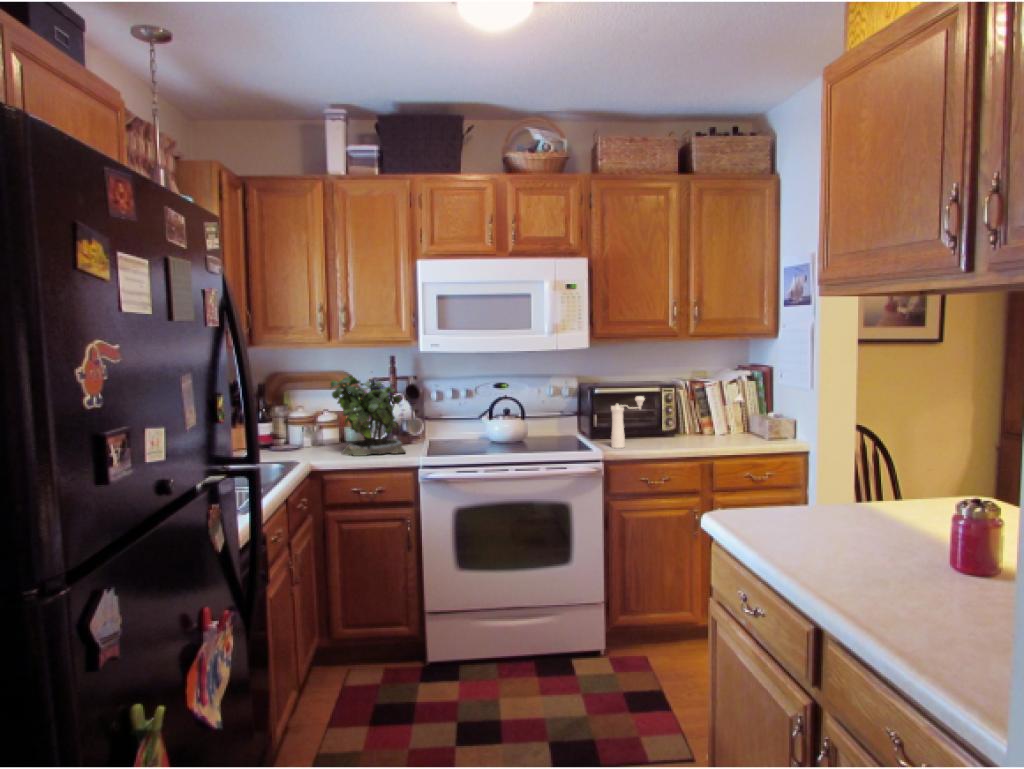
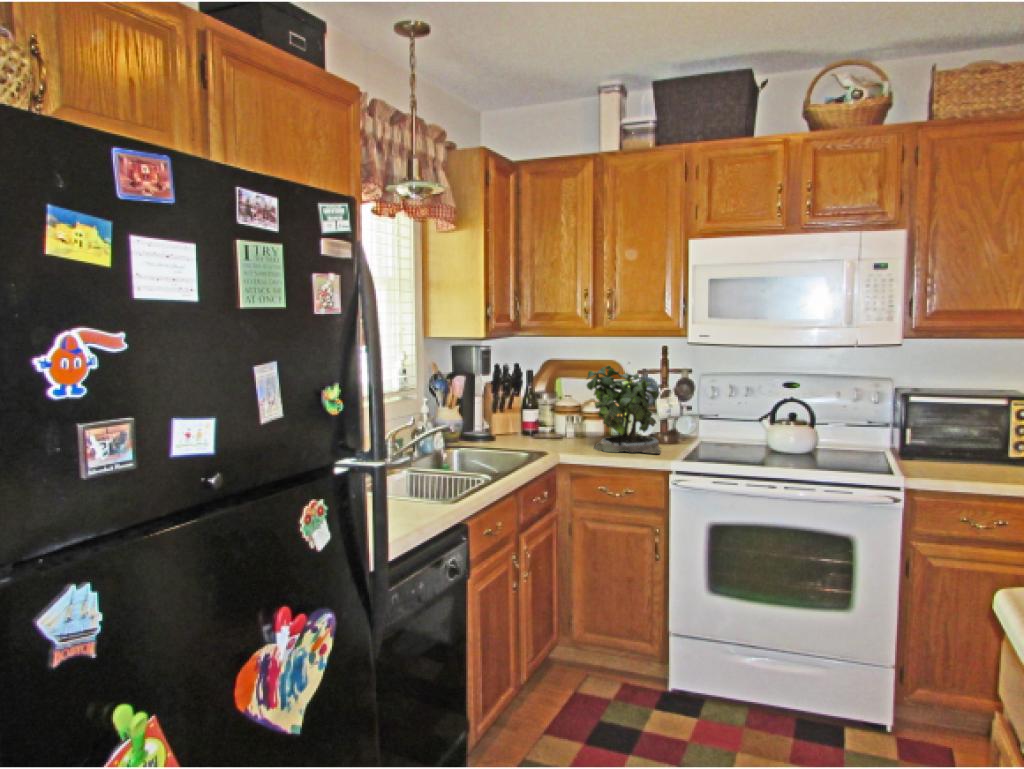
pepper mill: present [611,396,645,448] -> none [925,408,980,474]

